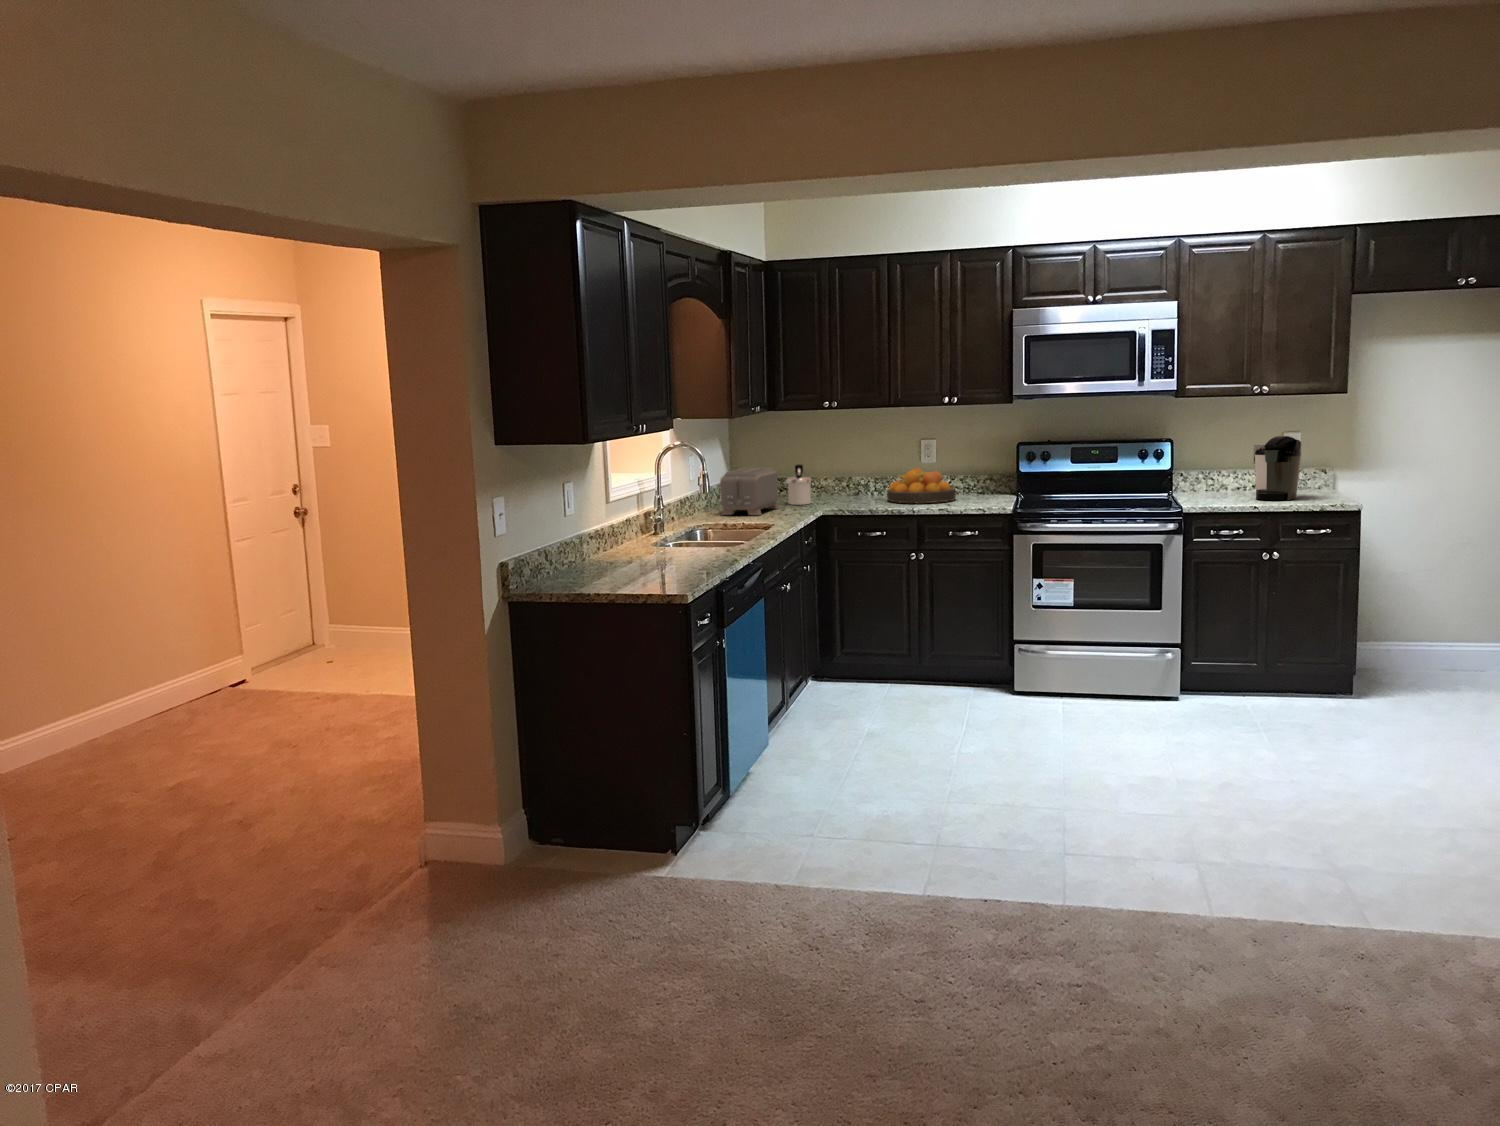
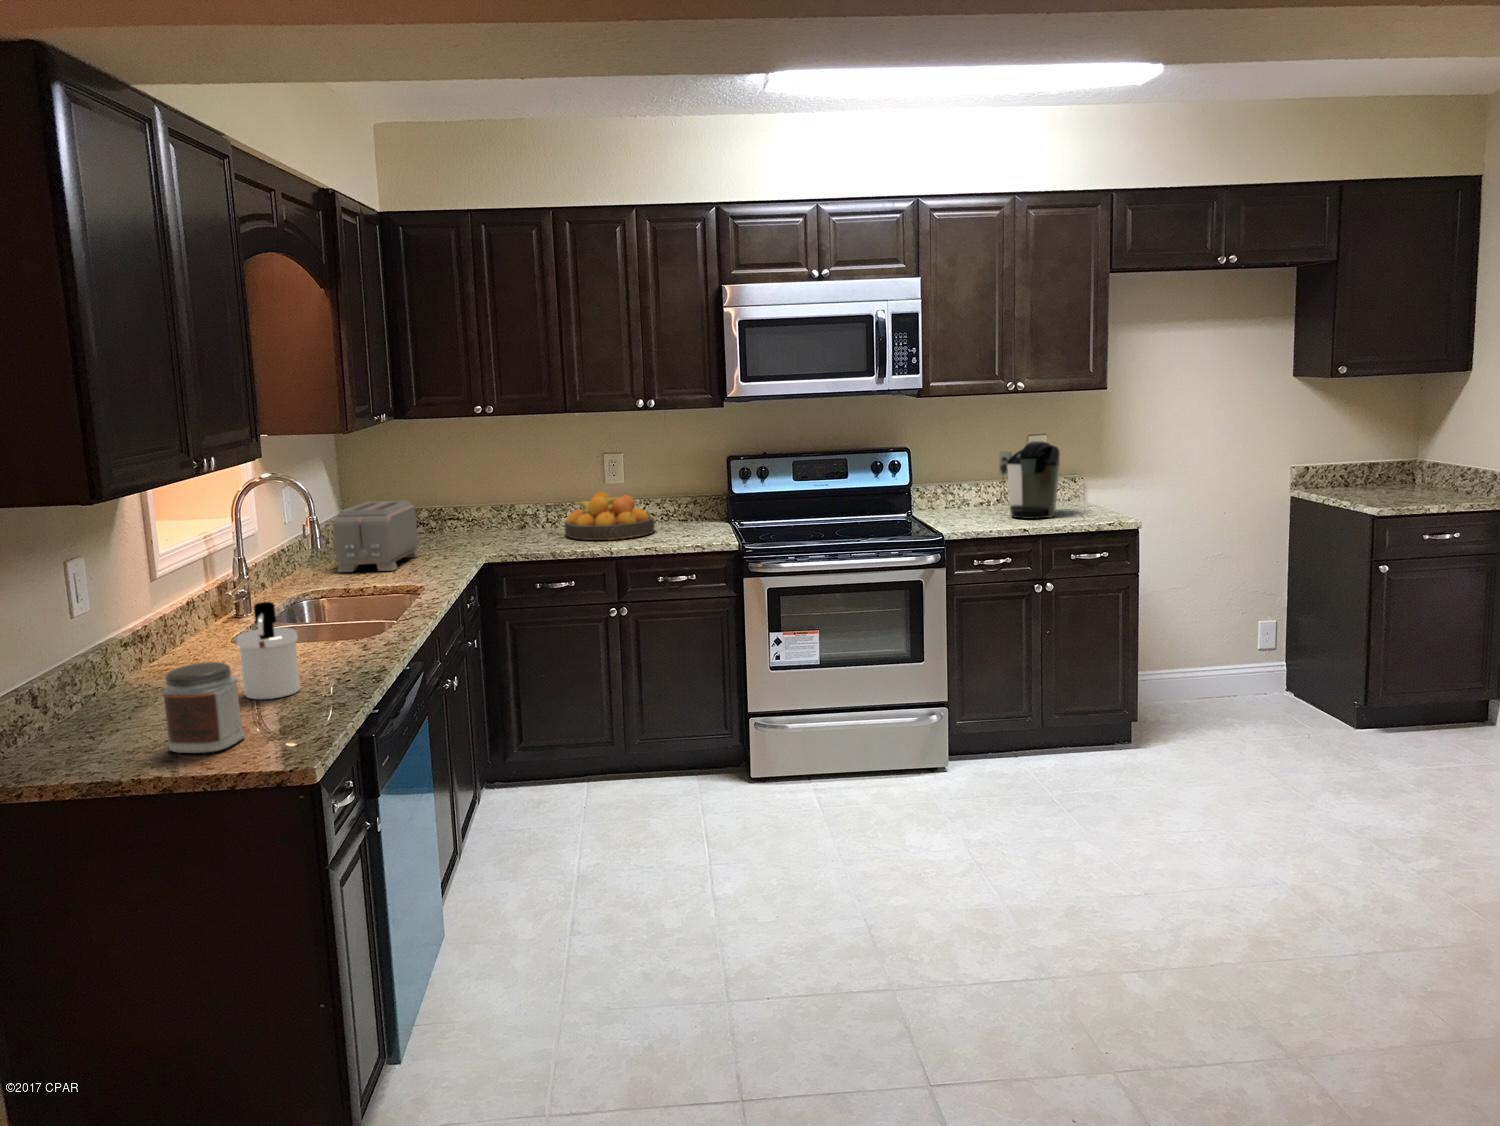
soap dispenser: present [787,465,811,505] -> present [237,602,300,699]
jar: none [611,538,654,587] -> present [162,662,245,753]

